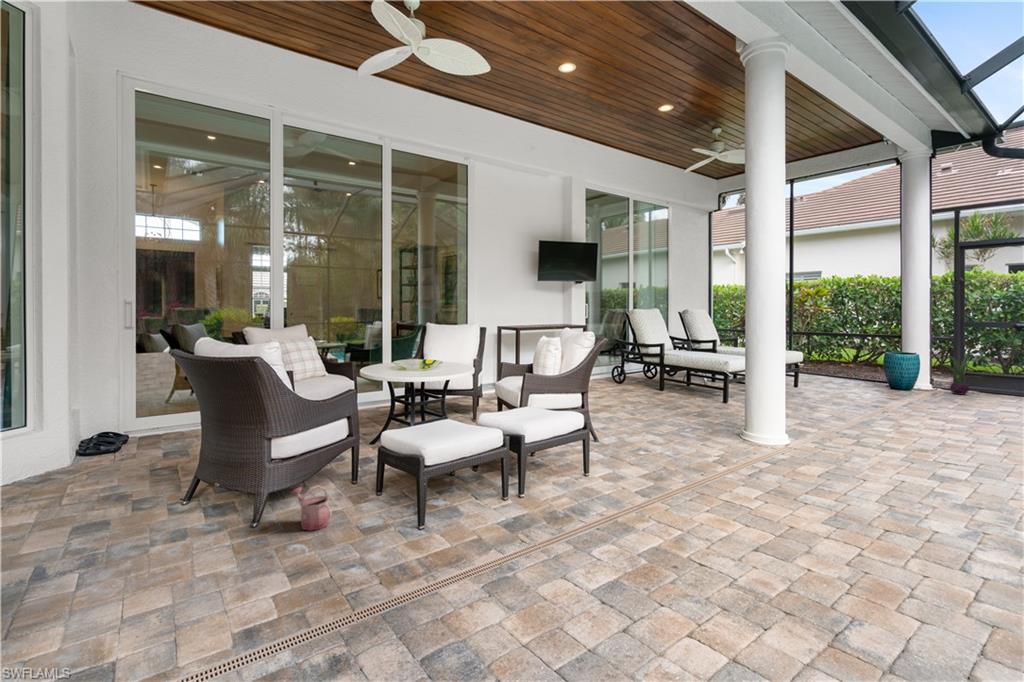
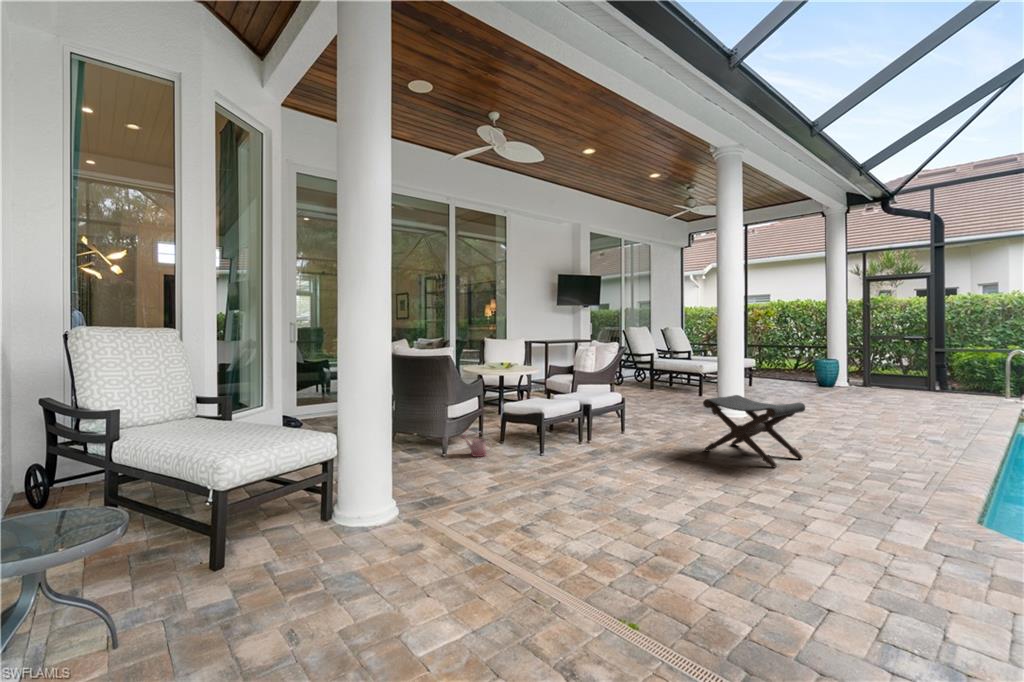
decorative plant: present [946,357,969,395] -> none [846,361,886,390]
footstool: none [707,424,900,580] -> present [703,395,805,467]

